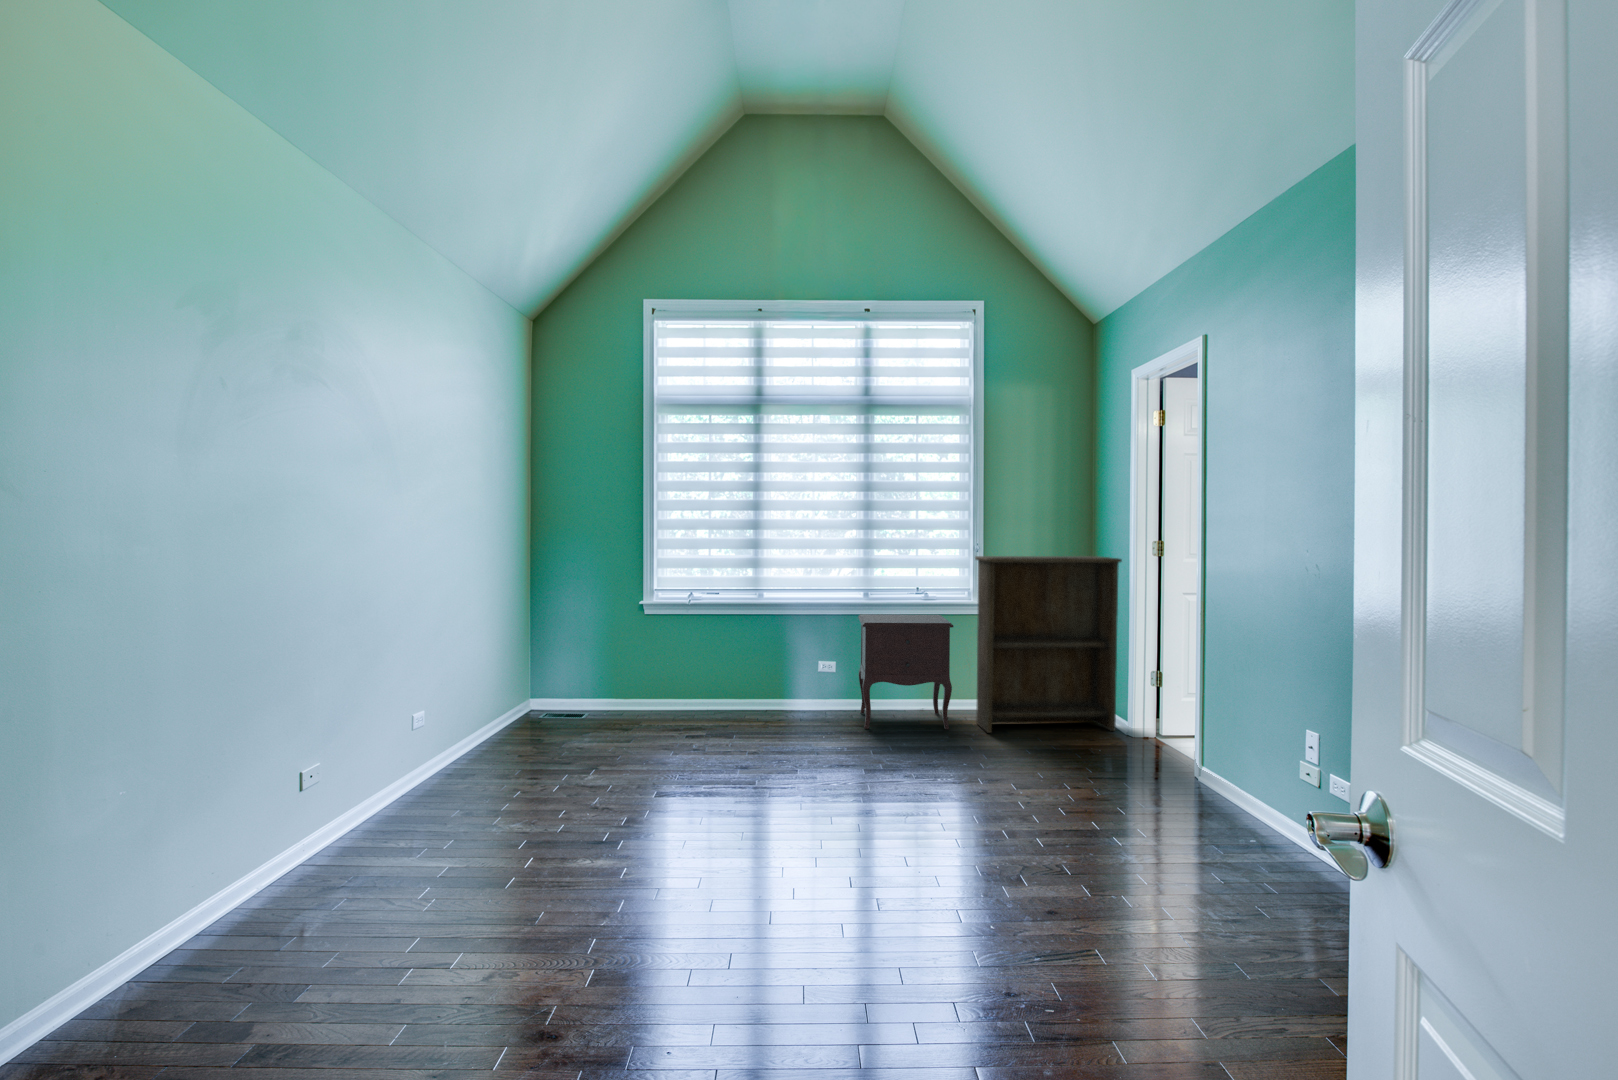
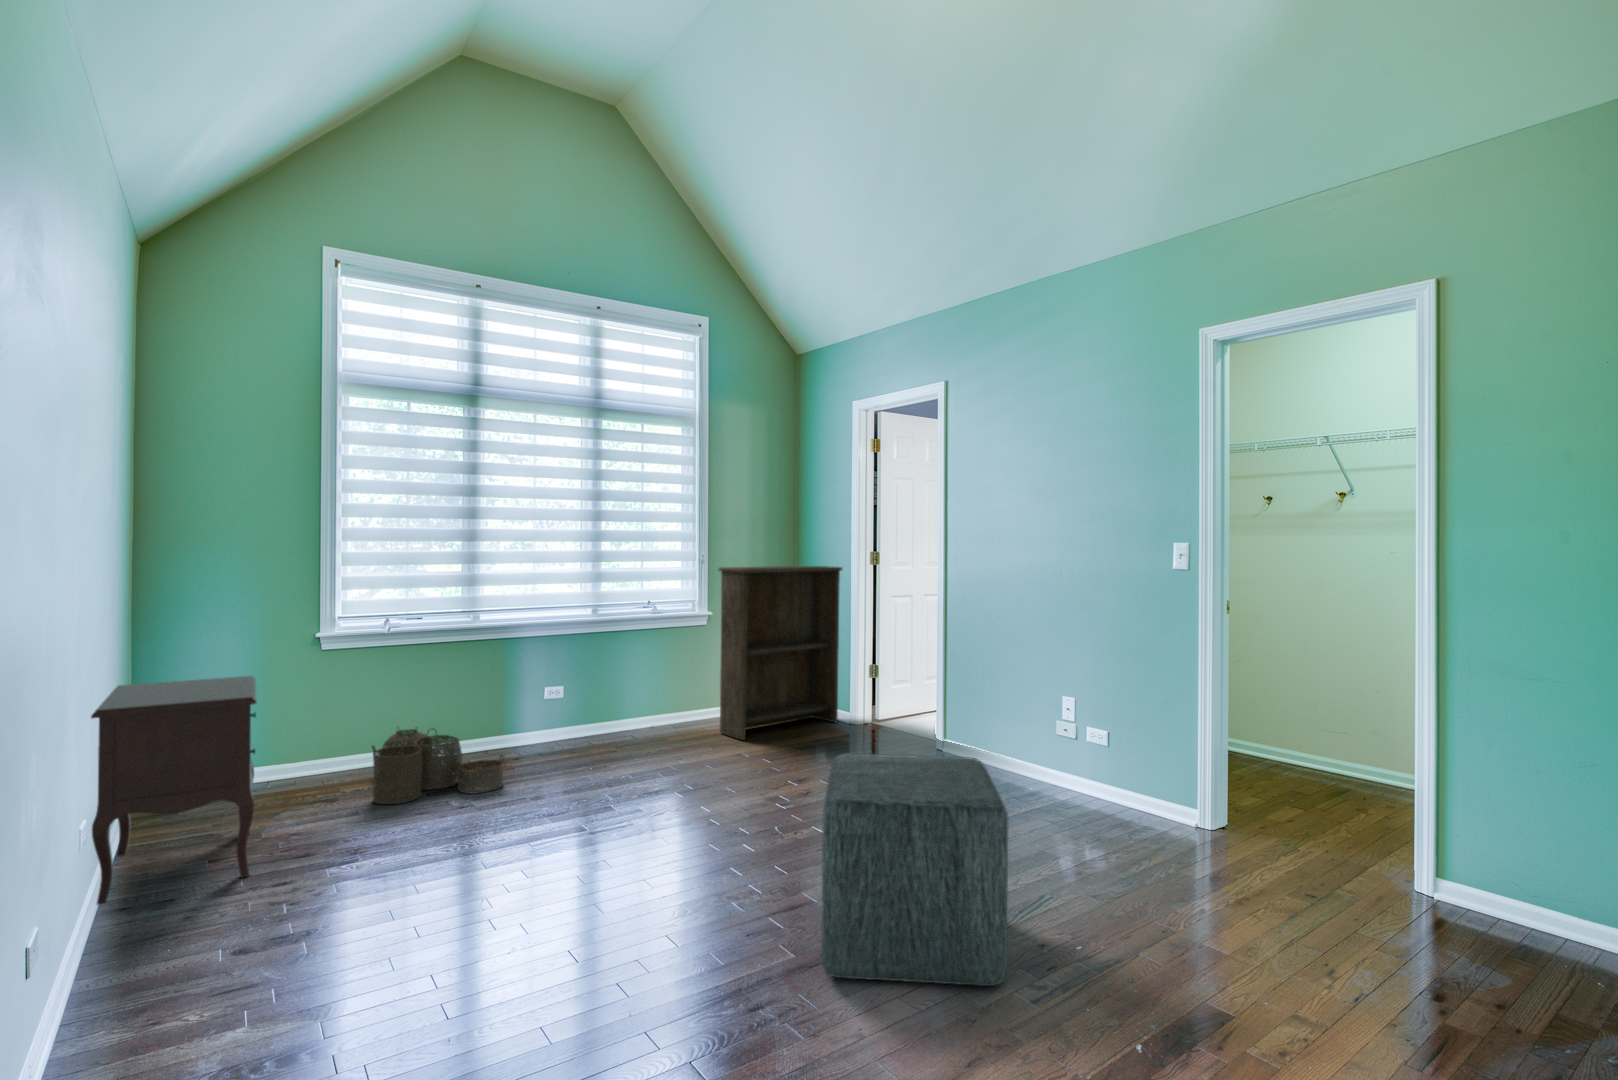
nightstand: present [858,614,954,729] -> present [91,676,257,904]
woven basket: none [653,678,749,740] -> present [372,727,503,804]
ottoman: none [767,745,995,1005] -> present [821,754,1009,986]

